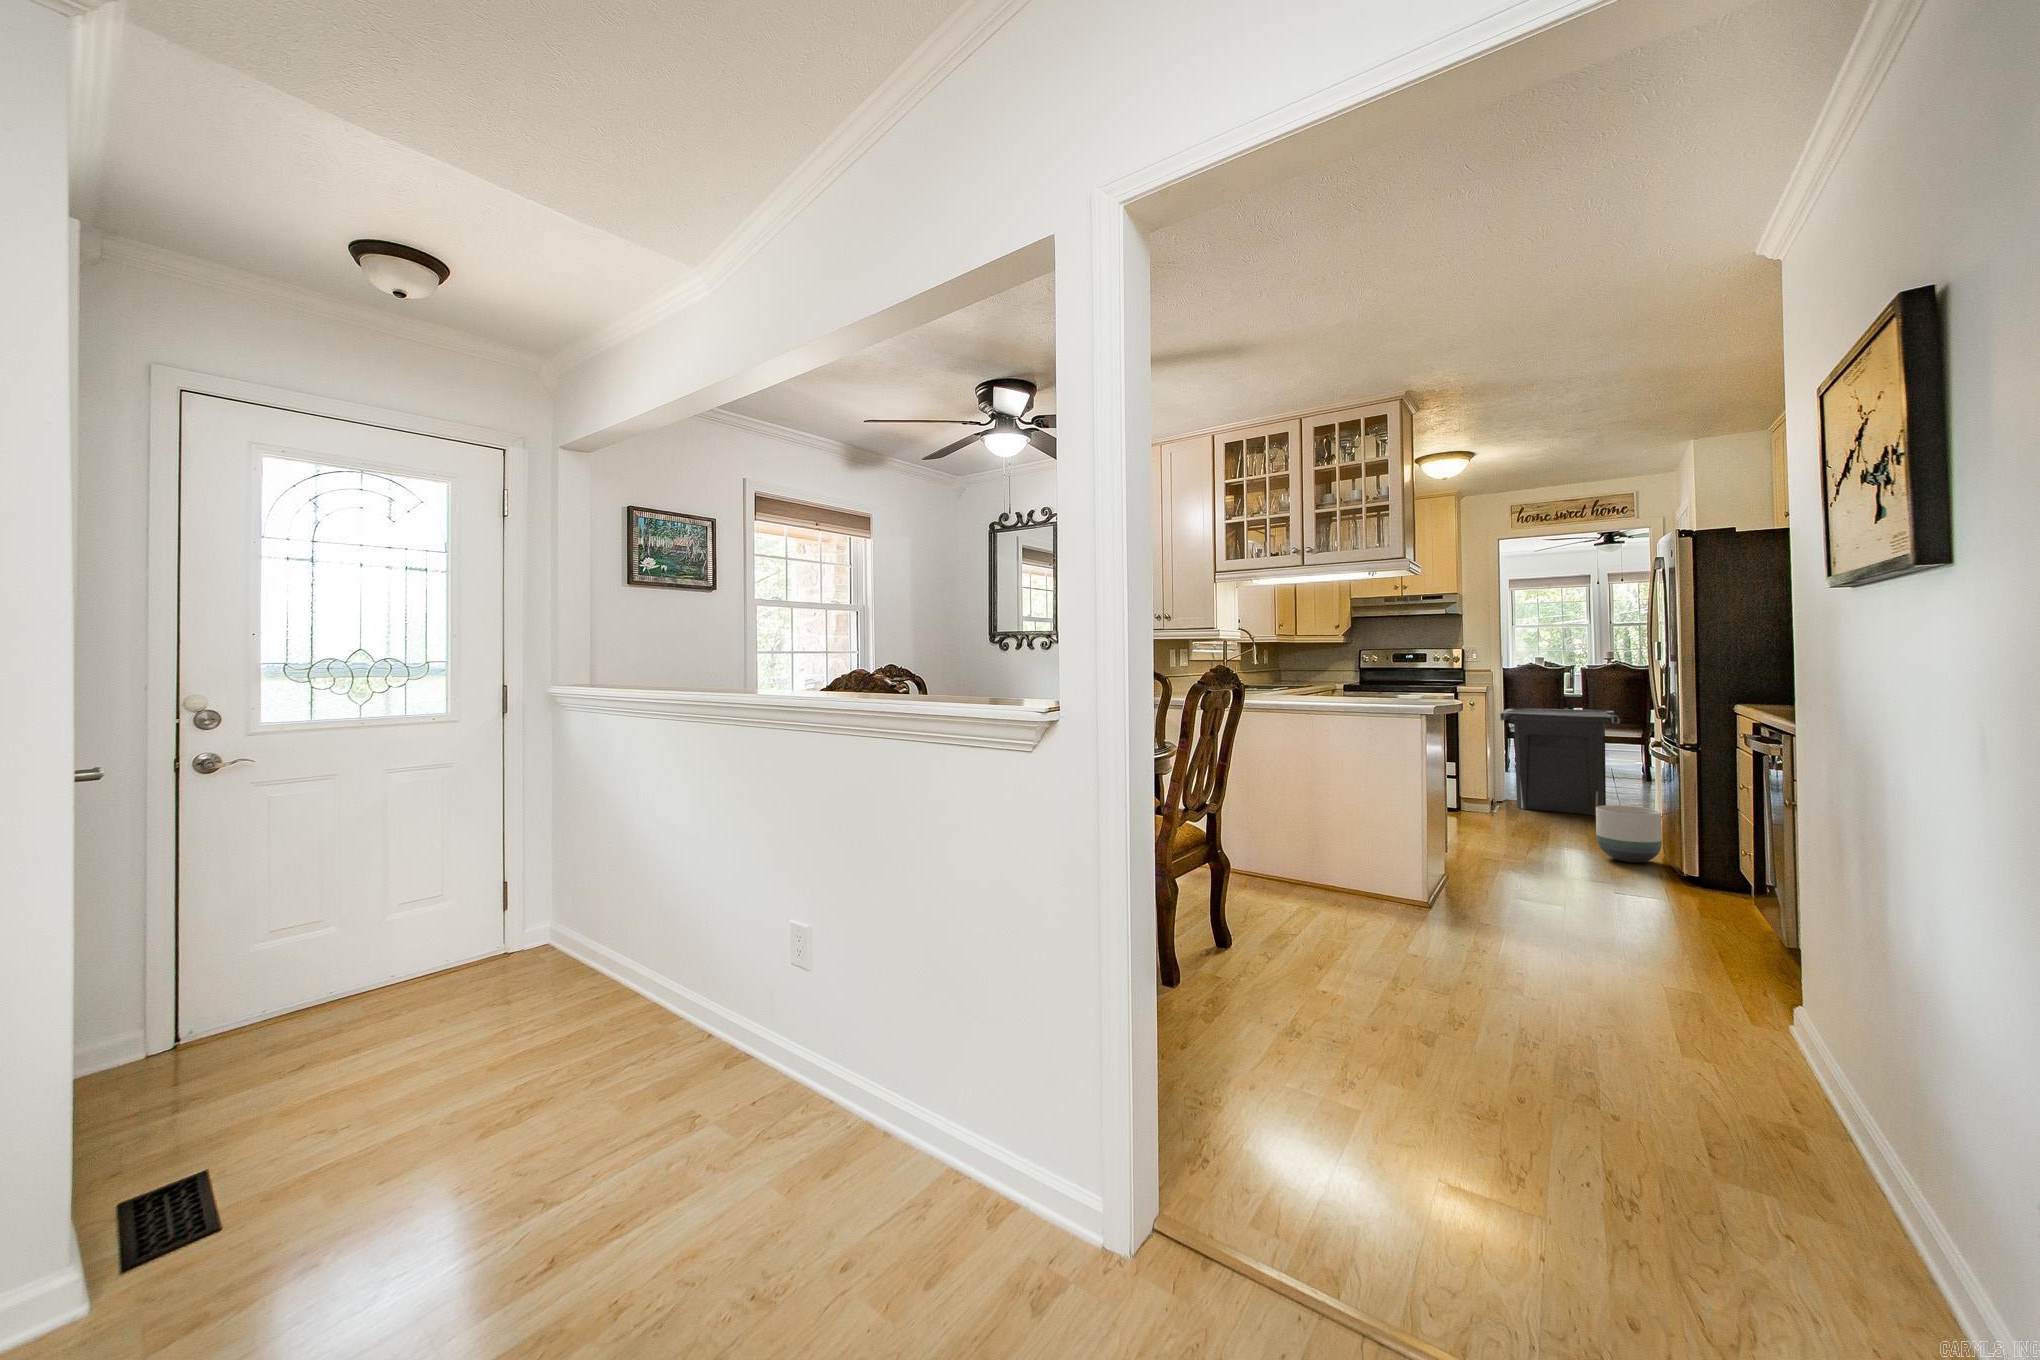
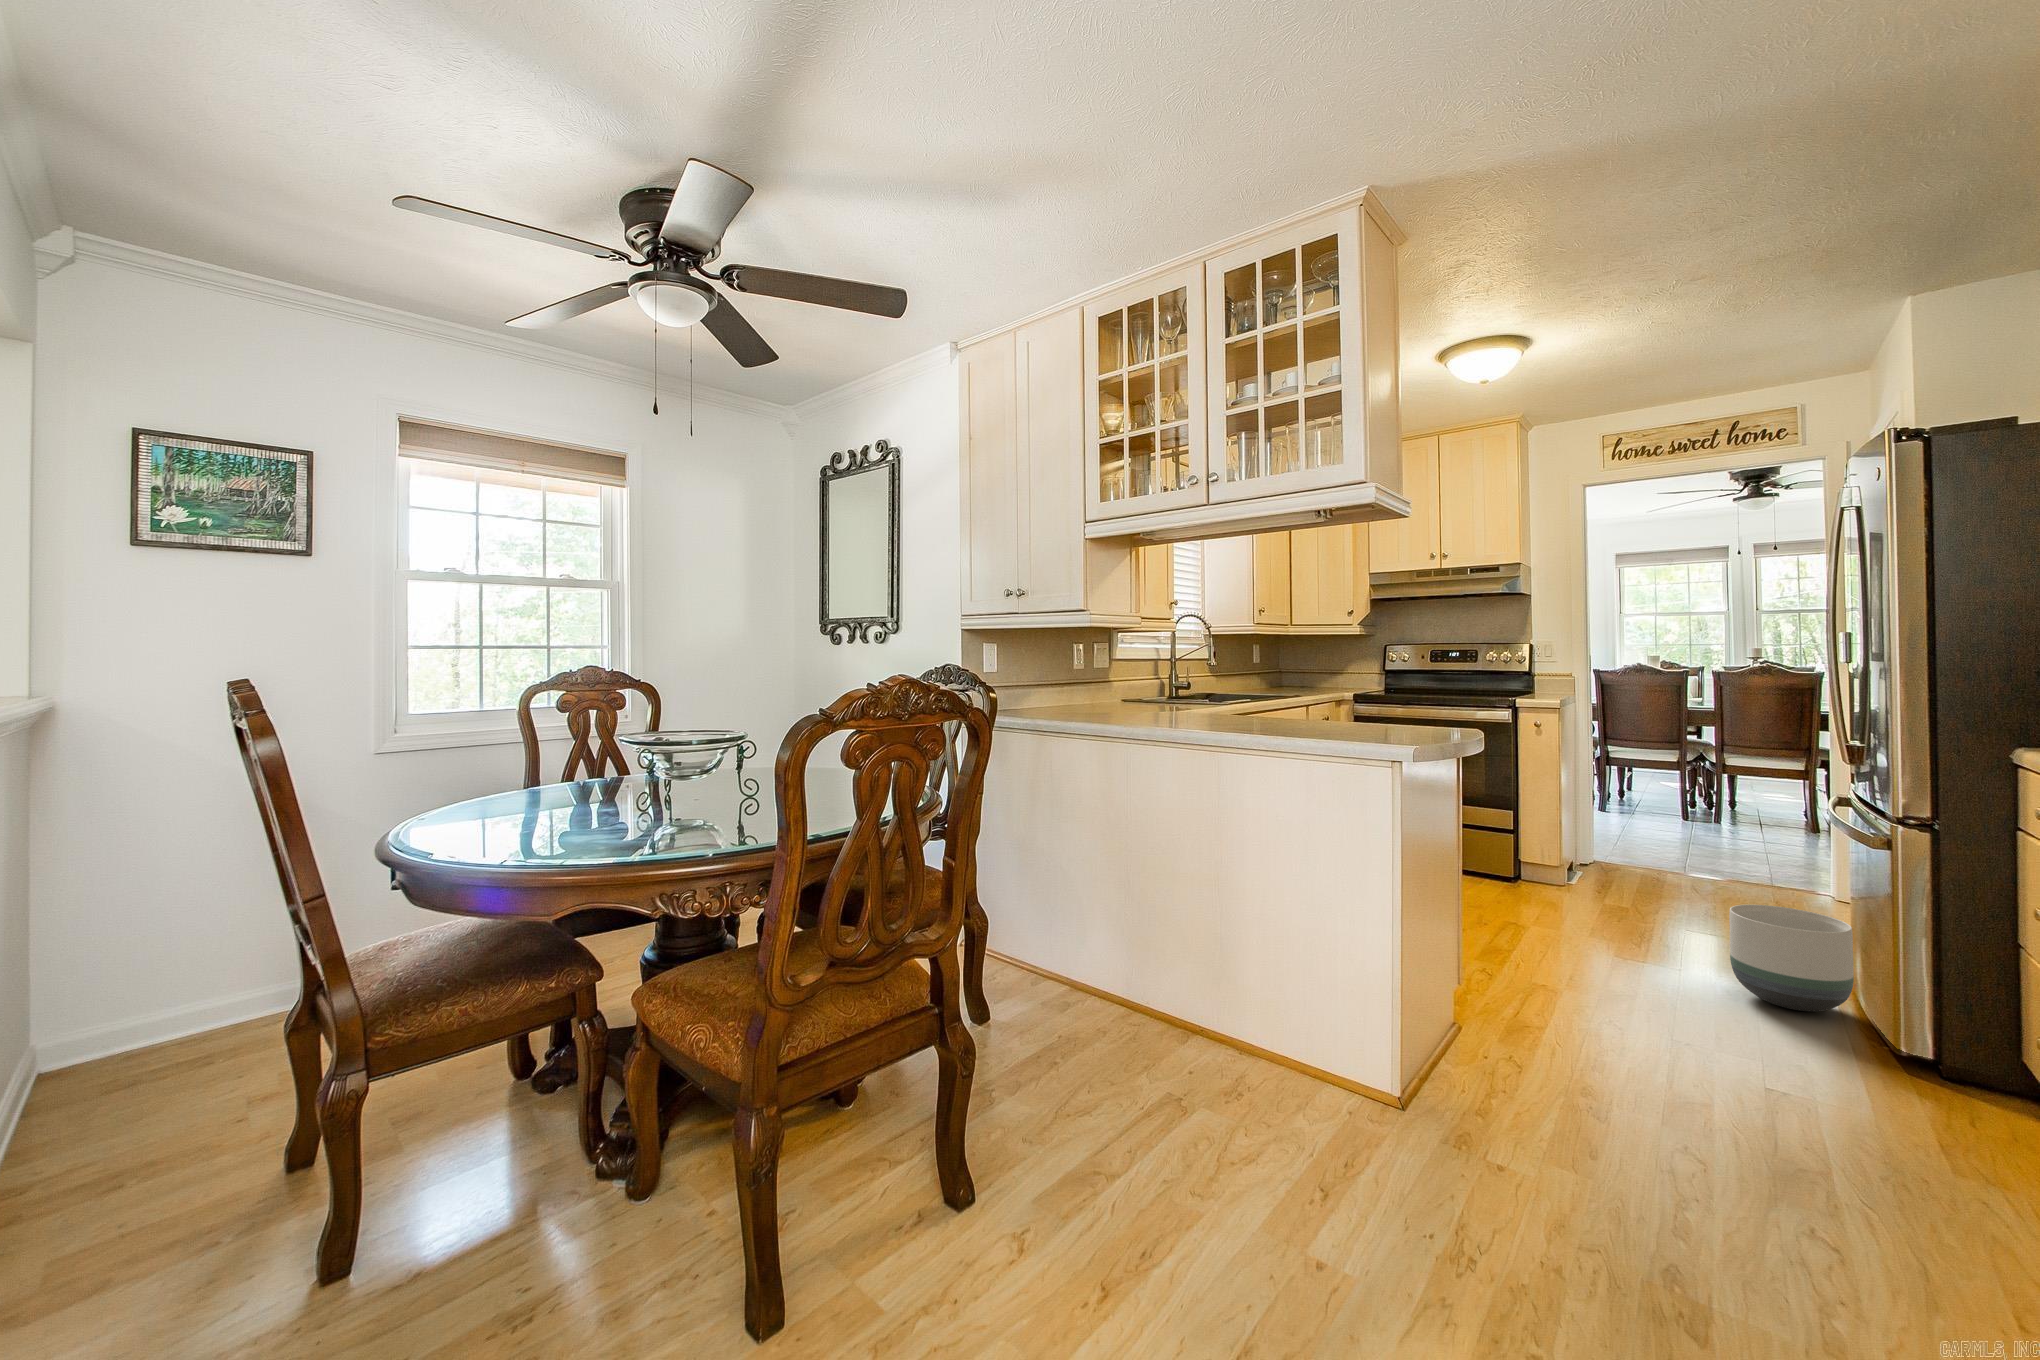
trash can: present [1500,709,1620,815] -> none [1582,730,1773,896]

